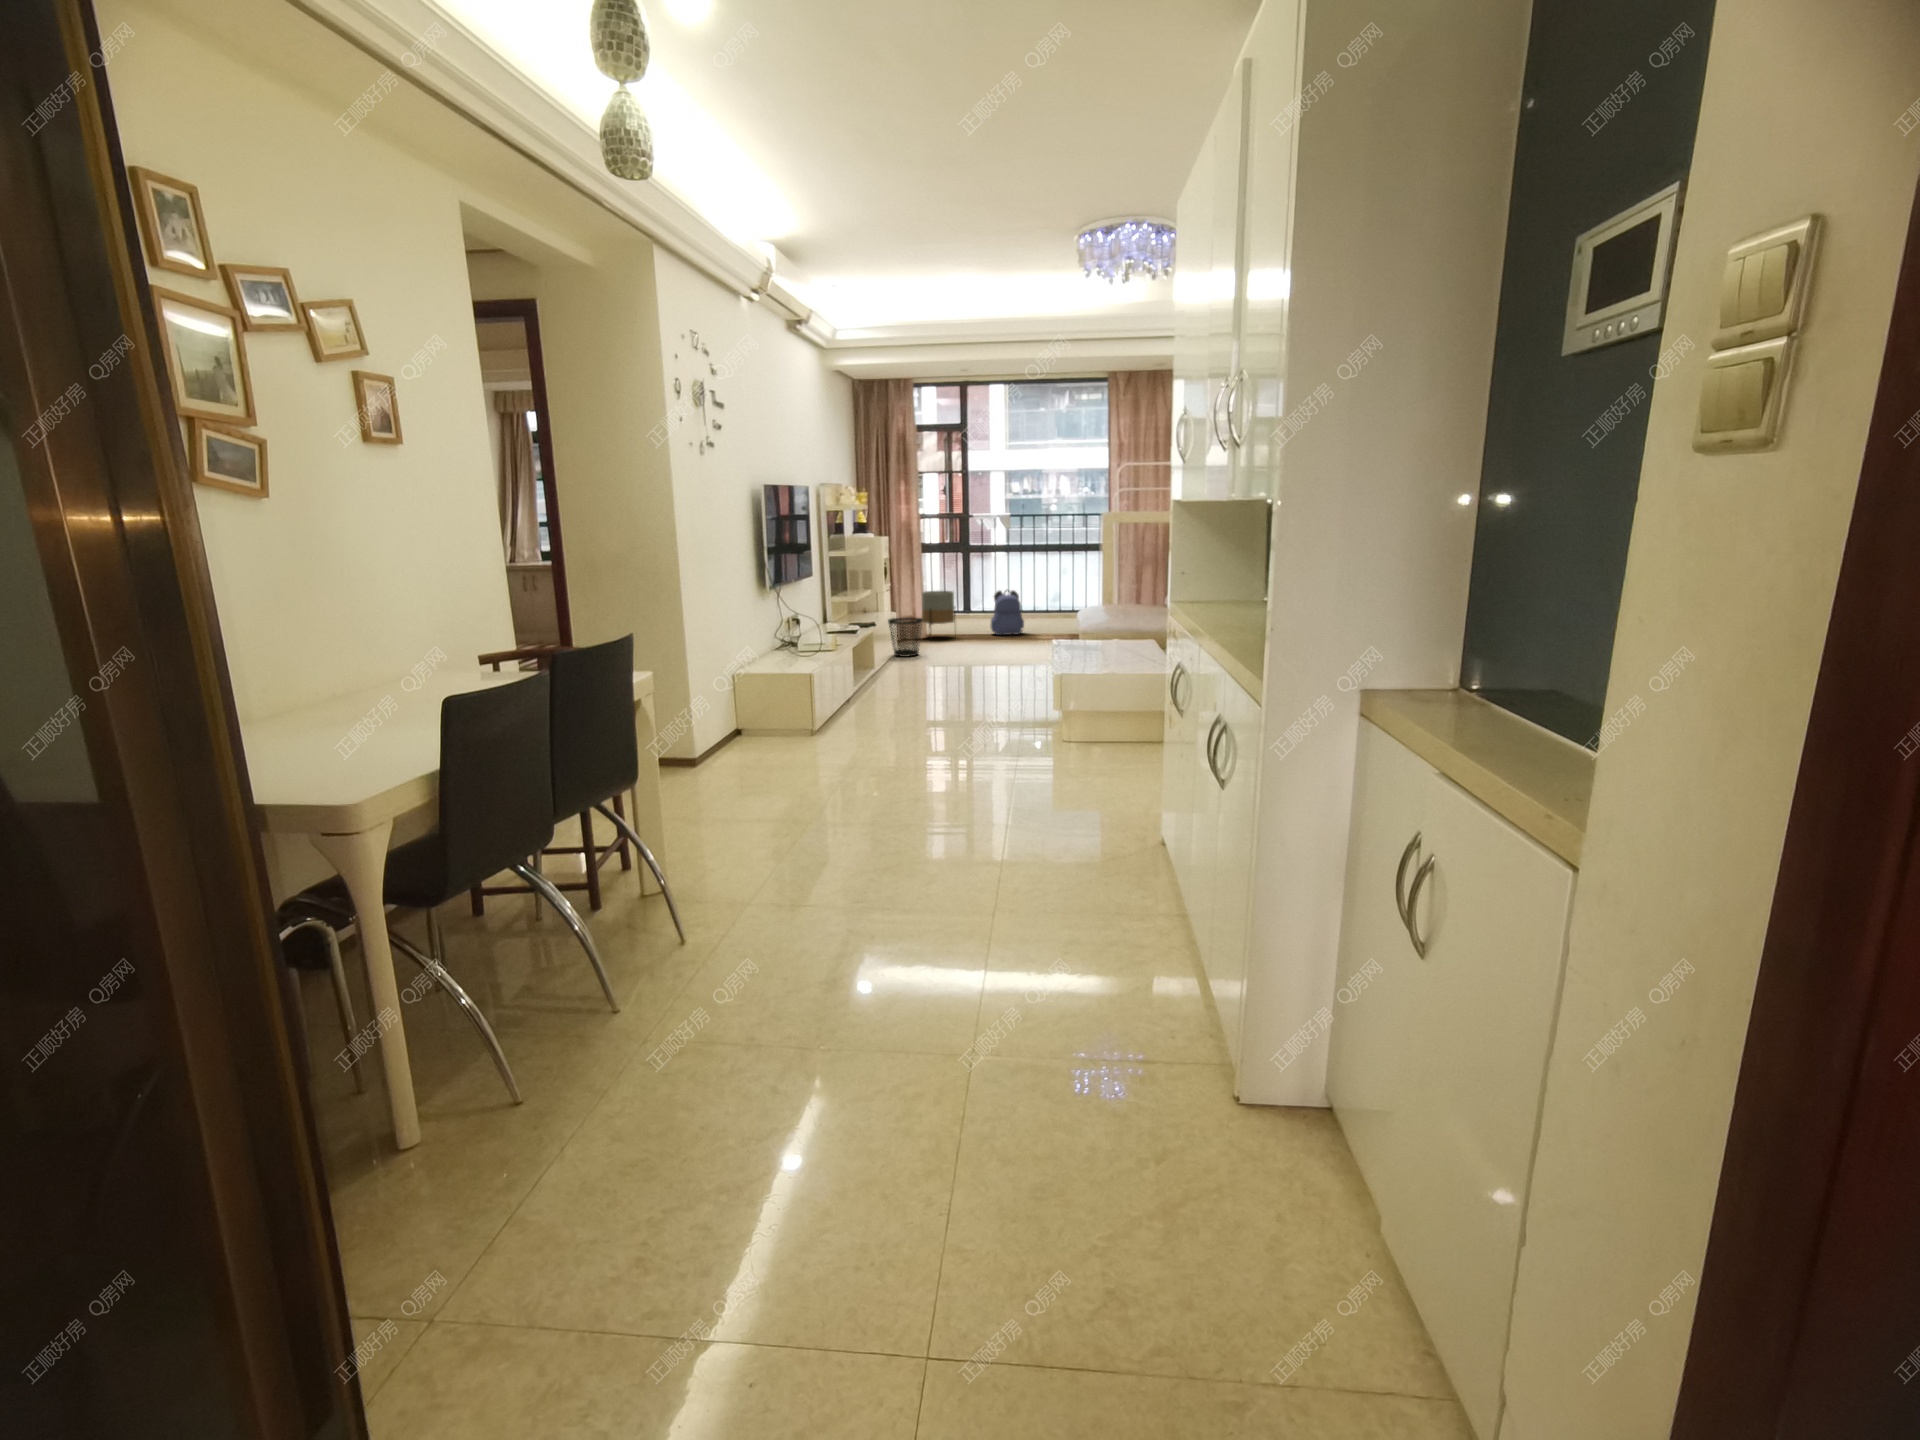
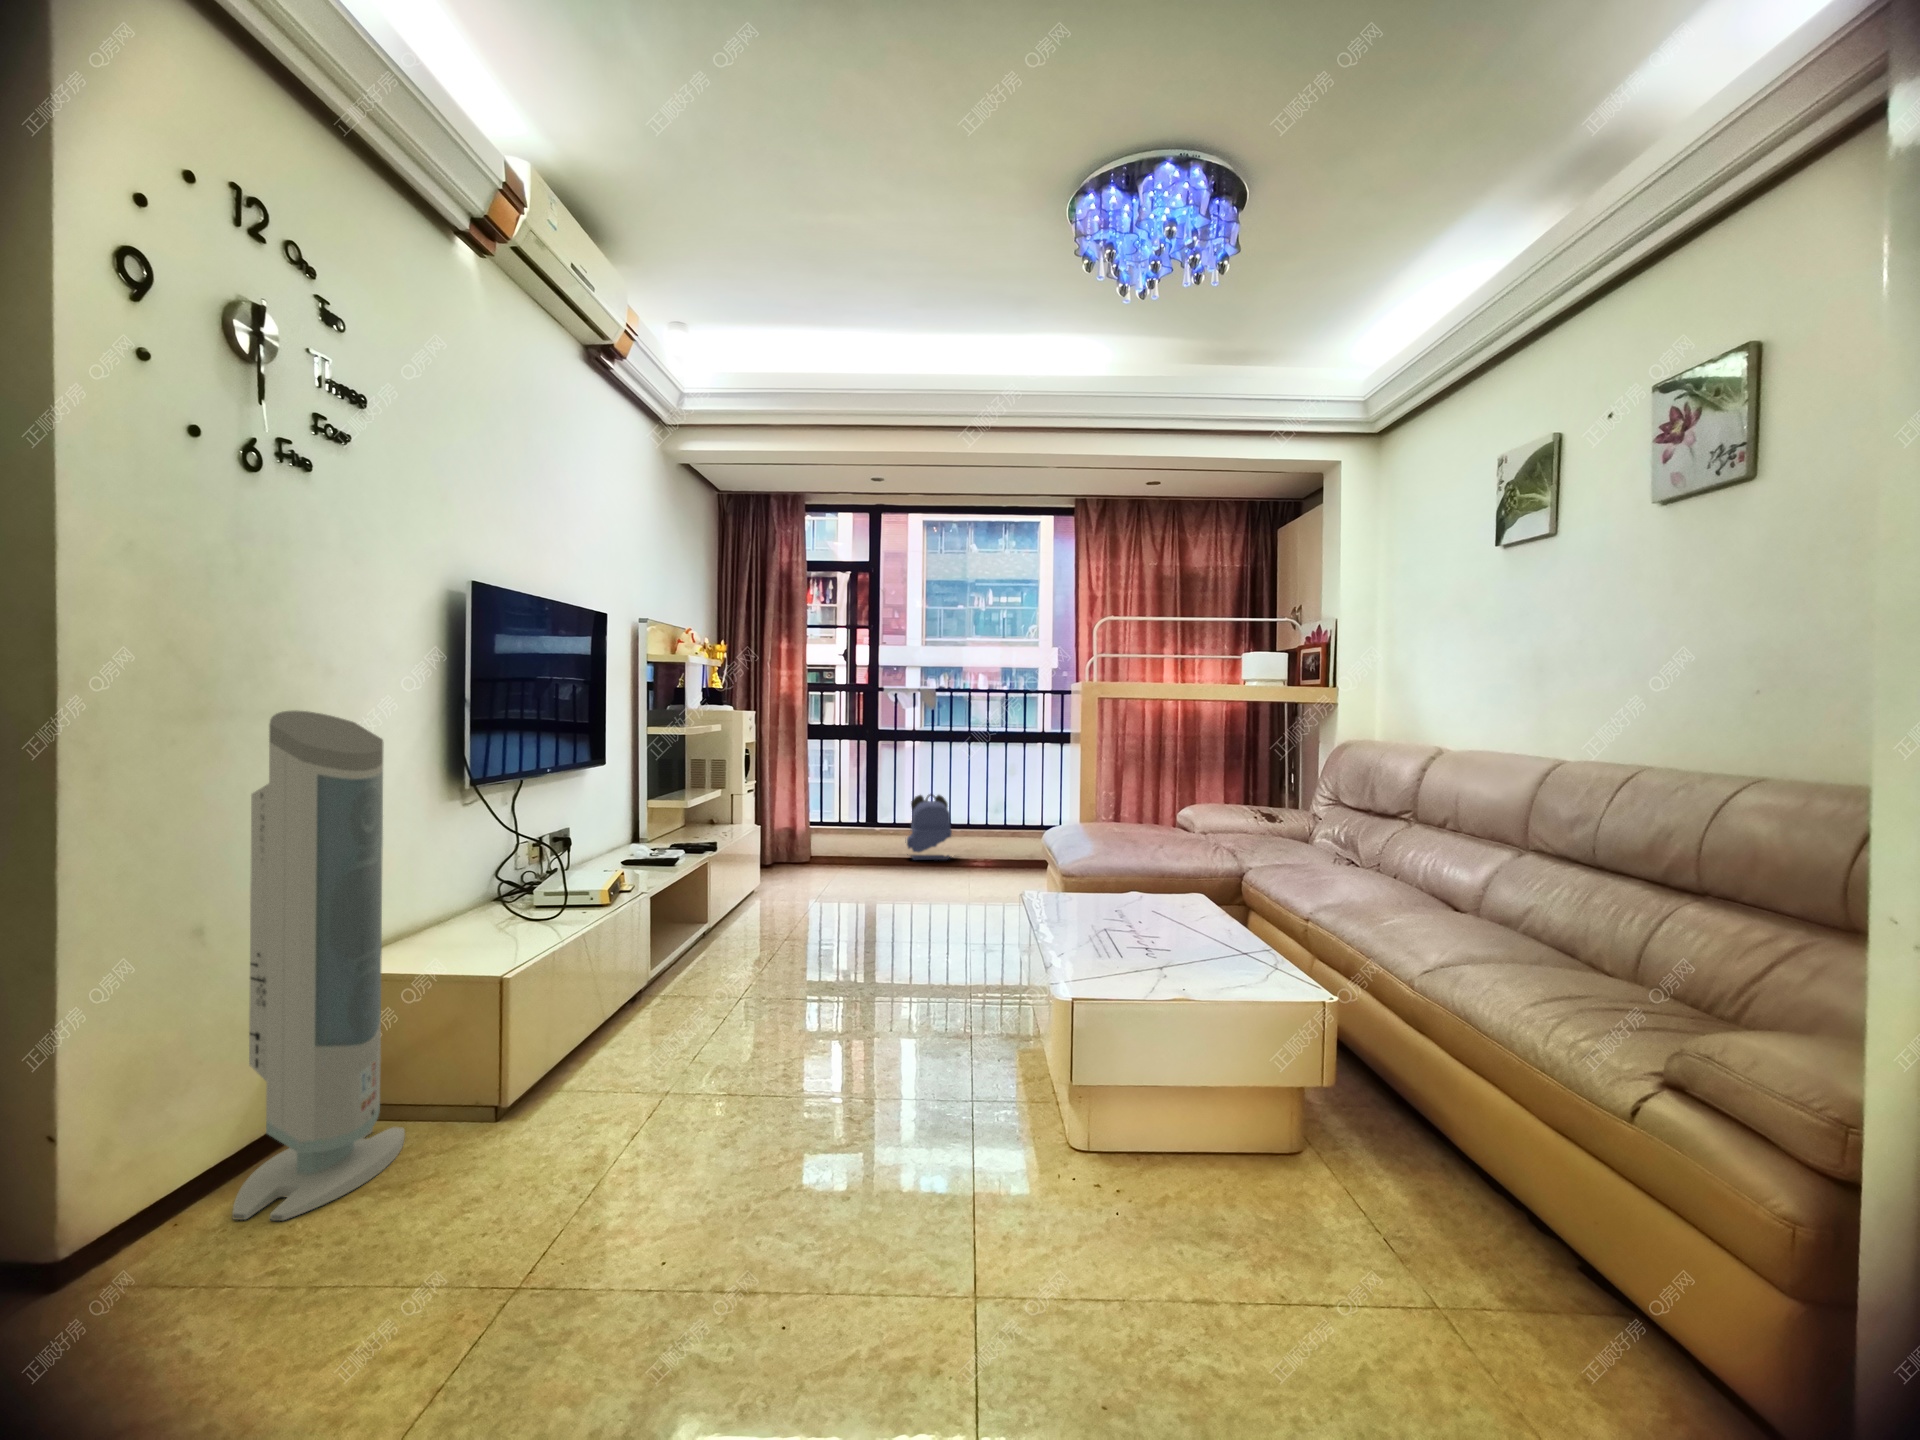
air purifier: none [704,559,770,765] -> present [232,711,405,1221]
planter: present [922,591,955,635] -> none [803,793,854,867]
wastebasket: present [888,617,923,657] -> none [745,833,801,896]

